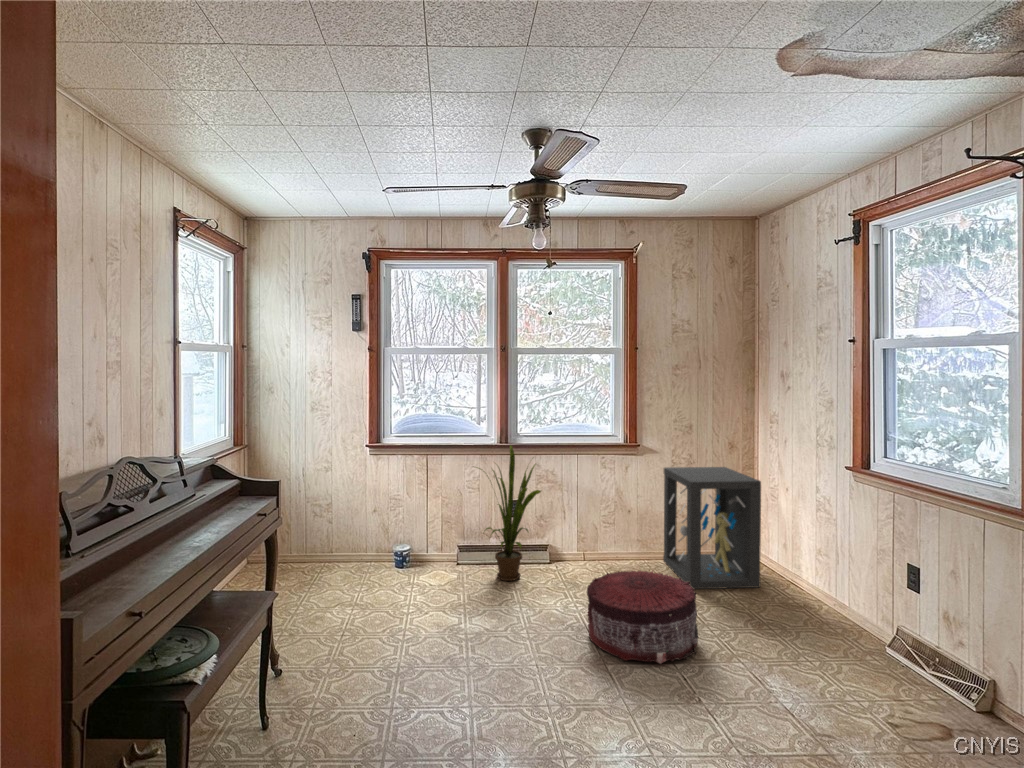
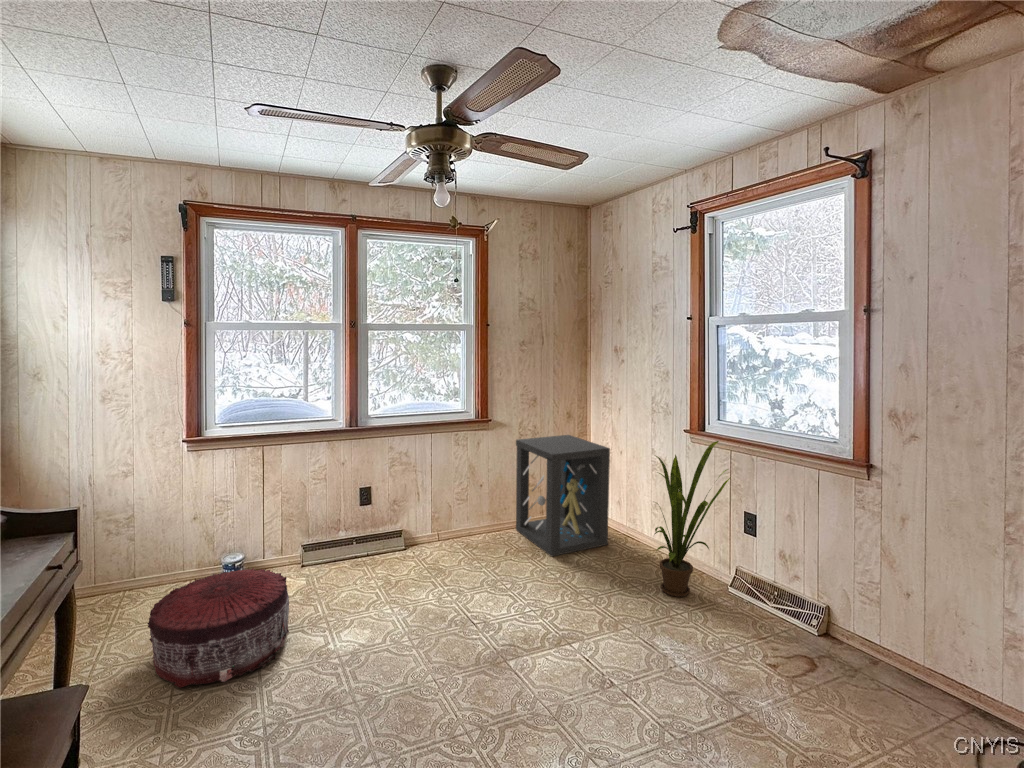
house plant: present [476,445,541,581] -> present [655,441,731,597]
pouf: present [587,571,698,663] -> present [147,568,289,688]

